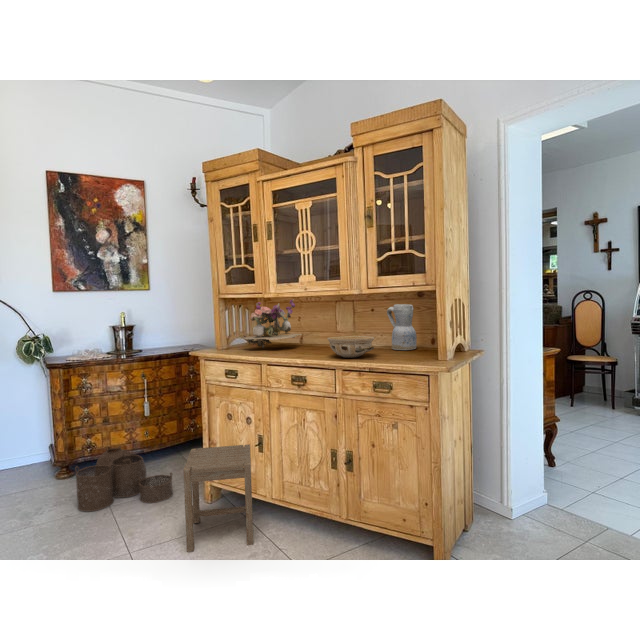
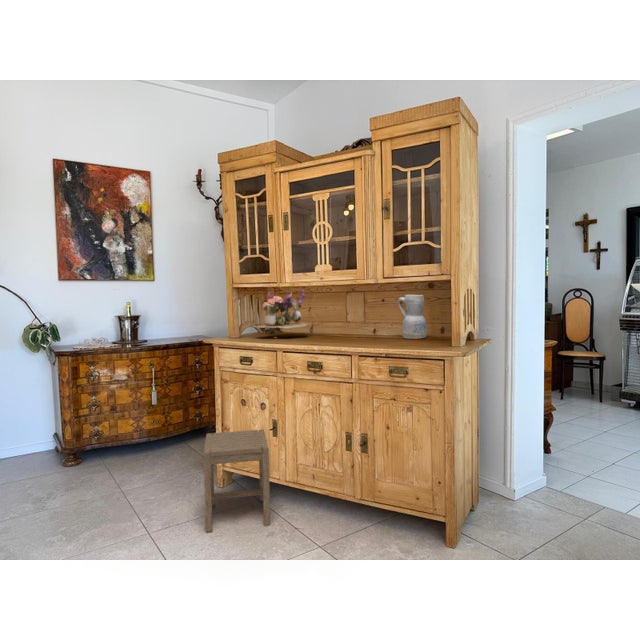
ceramic bowl: present [327,336,374,358] -> none [343,324,390,345]
woven basket: present [75,447,173,511] -> none [87,434,183,496]

